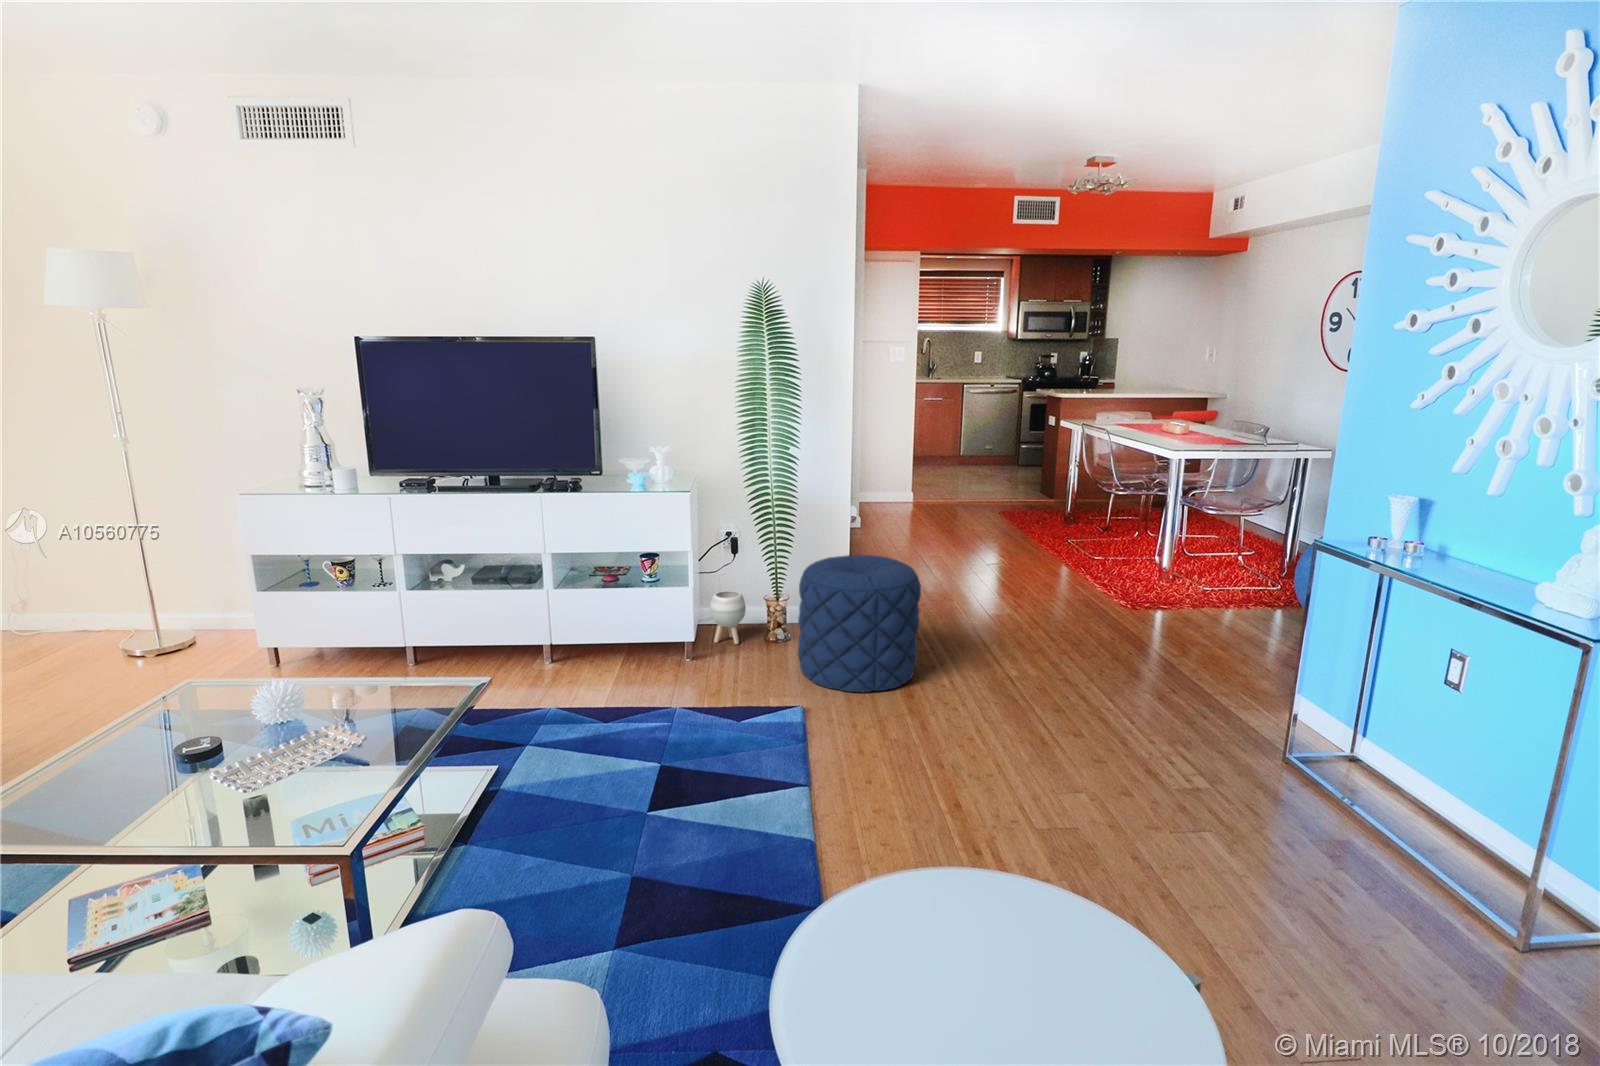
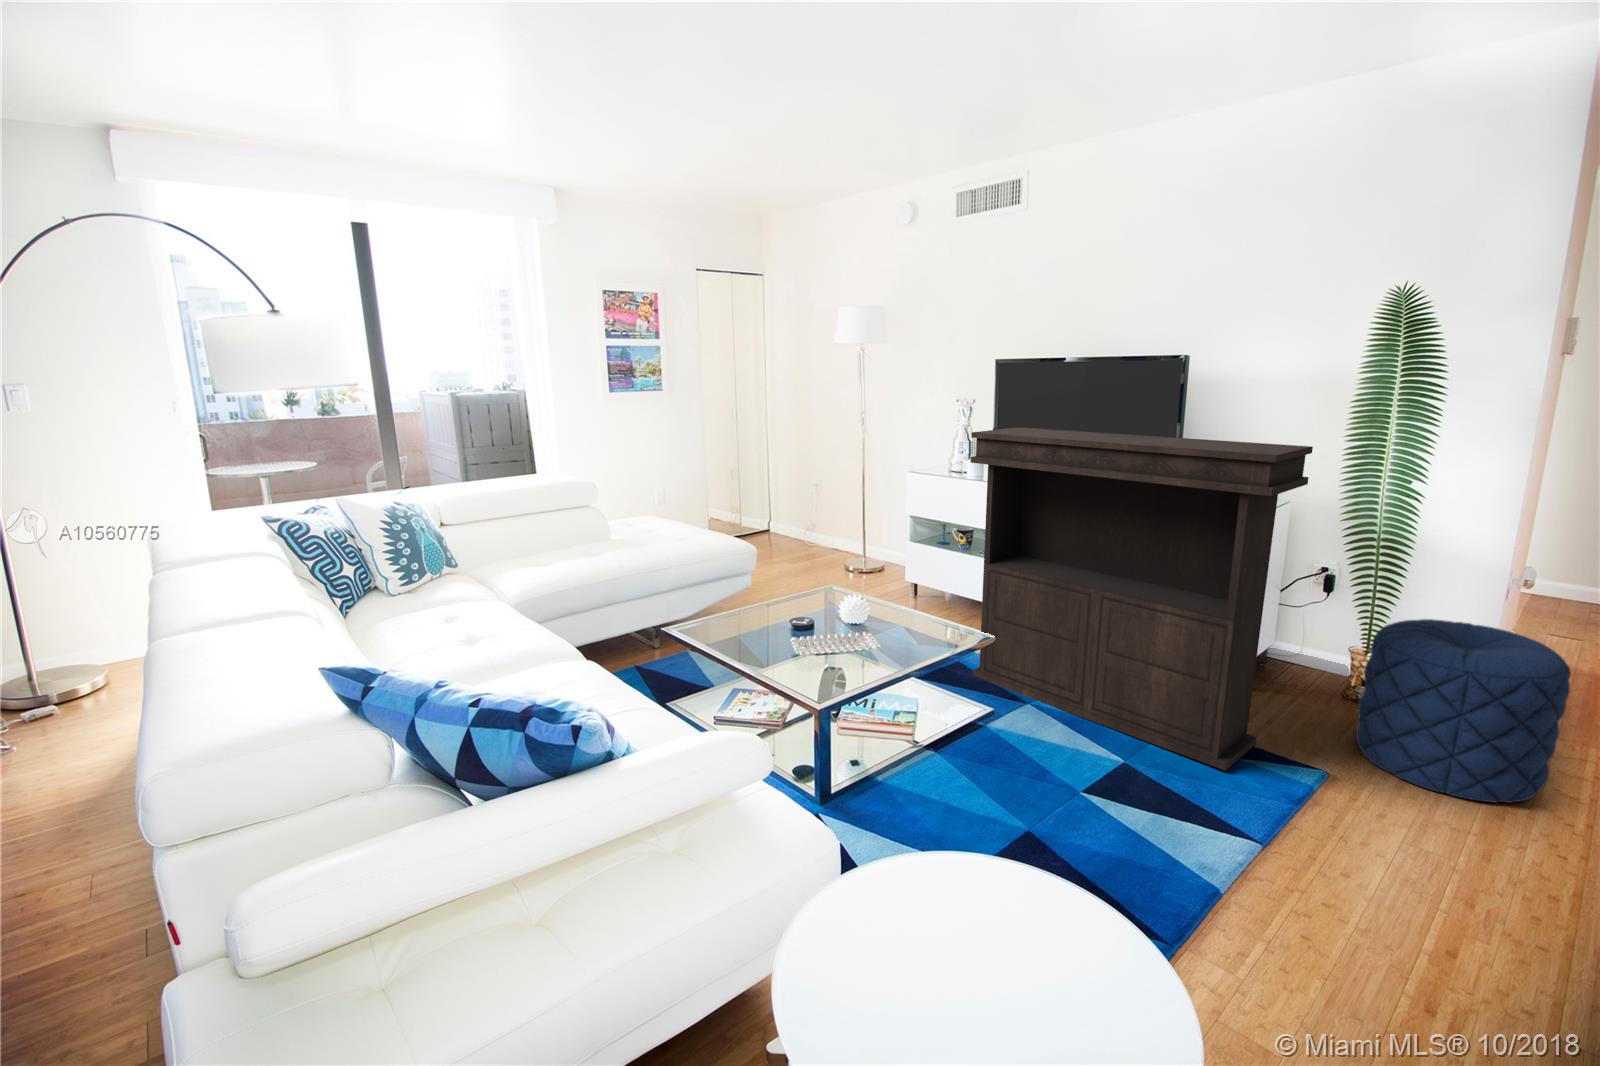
console table: none [391,415,754,738] -> present [971,427,1313,771]
planter: present [710,591,746,644] -> none [1274,627,1320,688]

